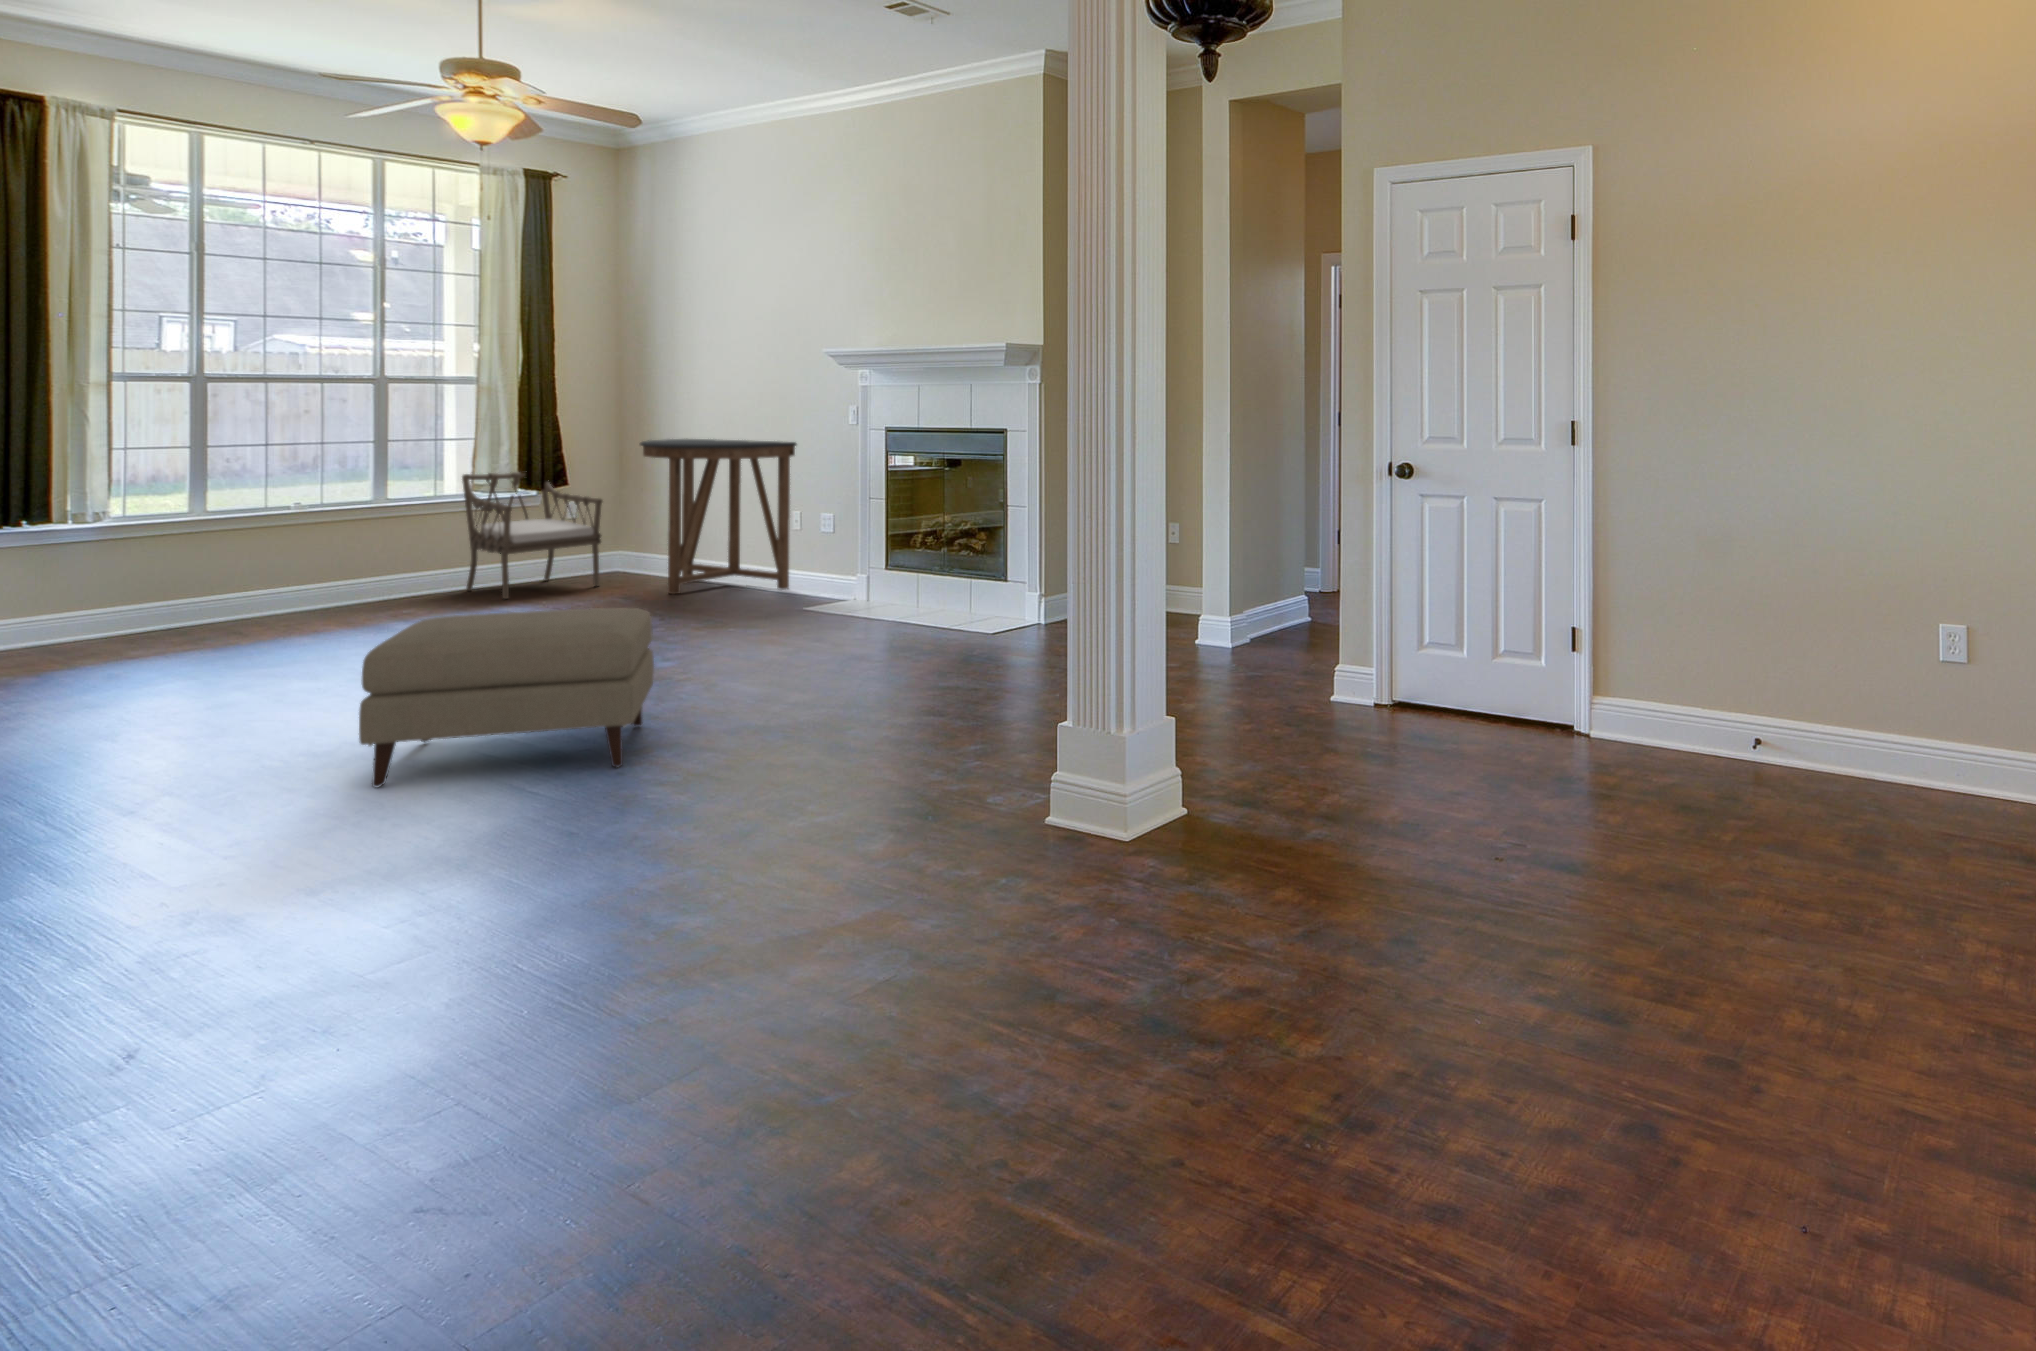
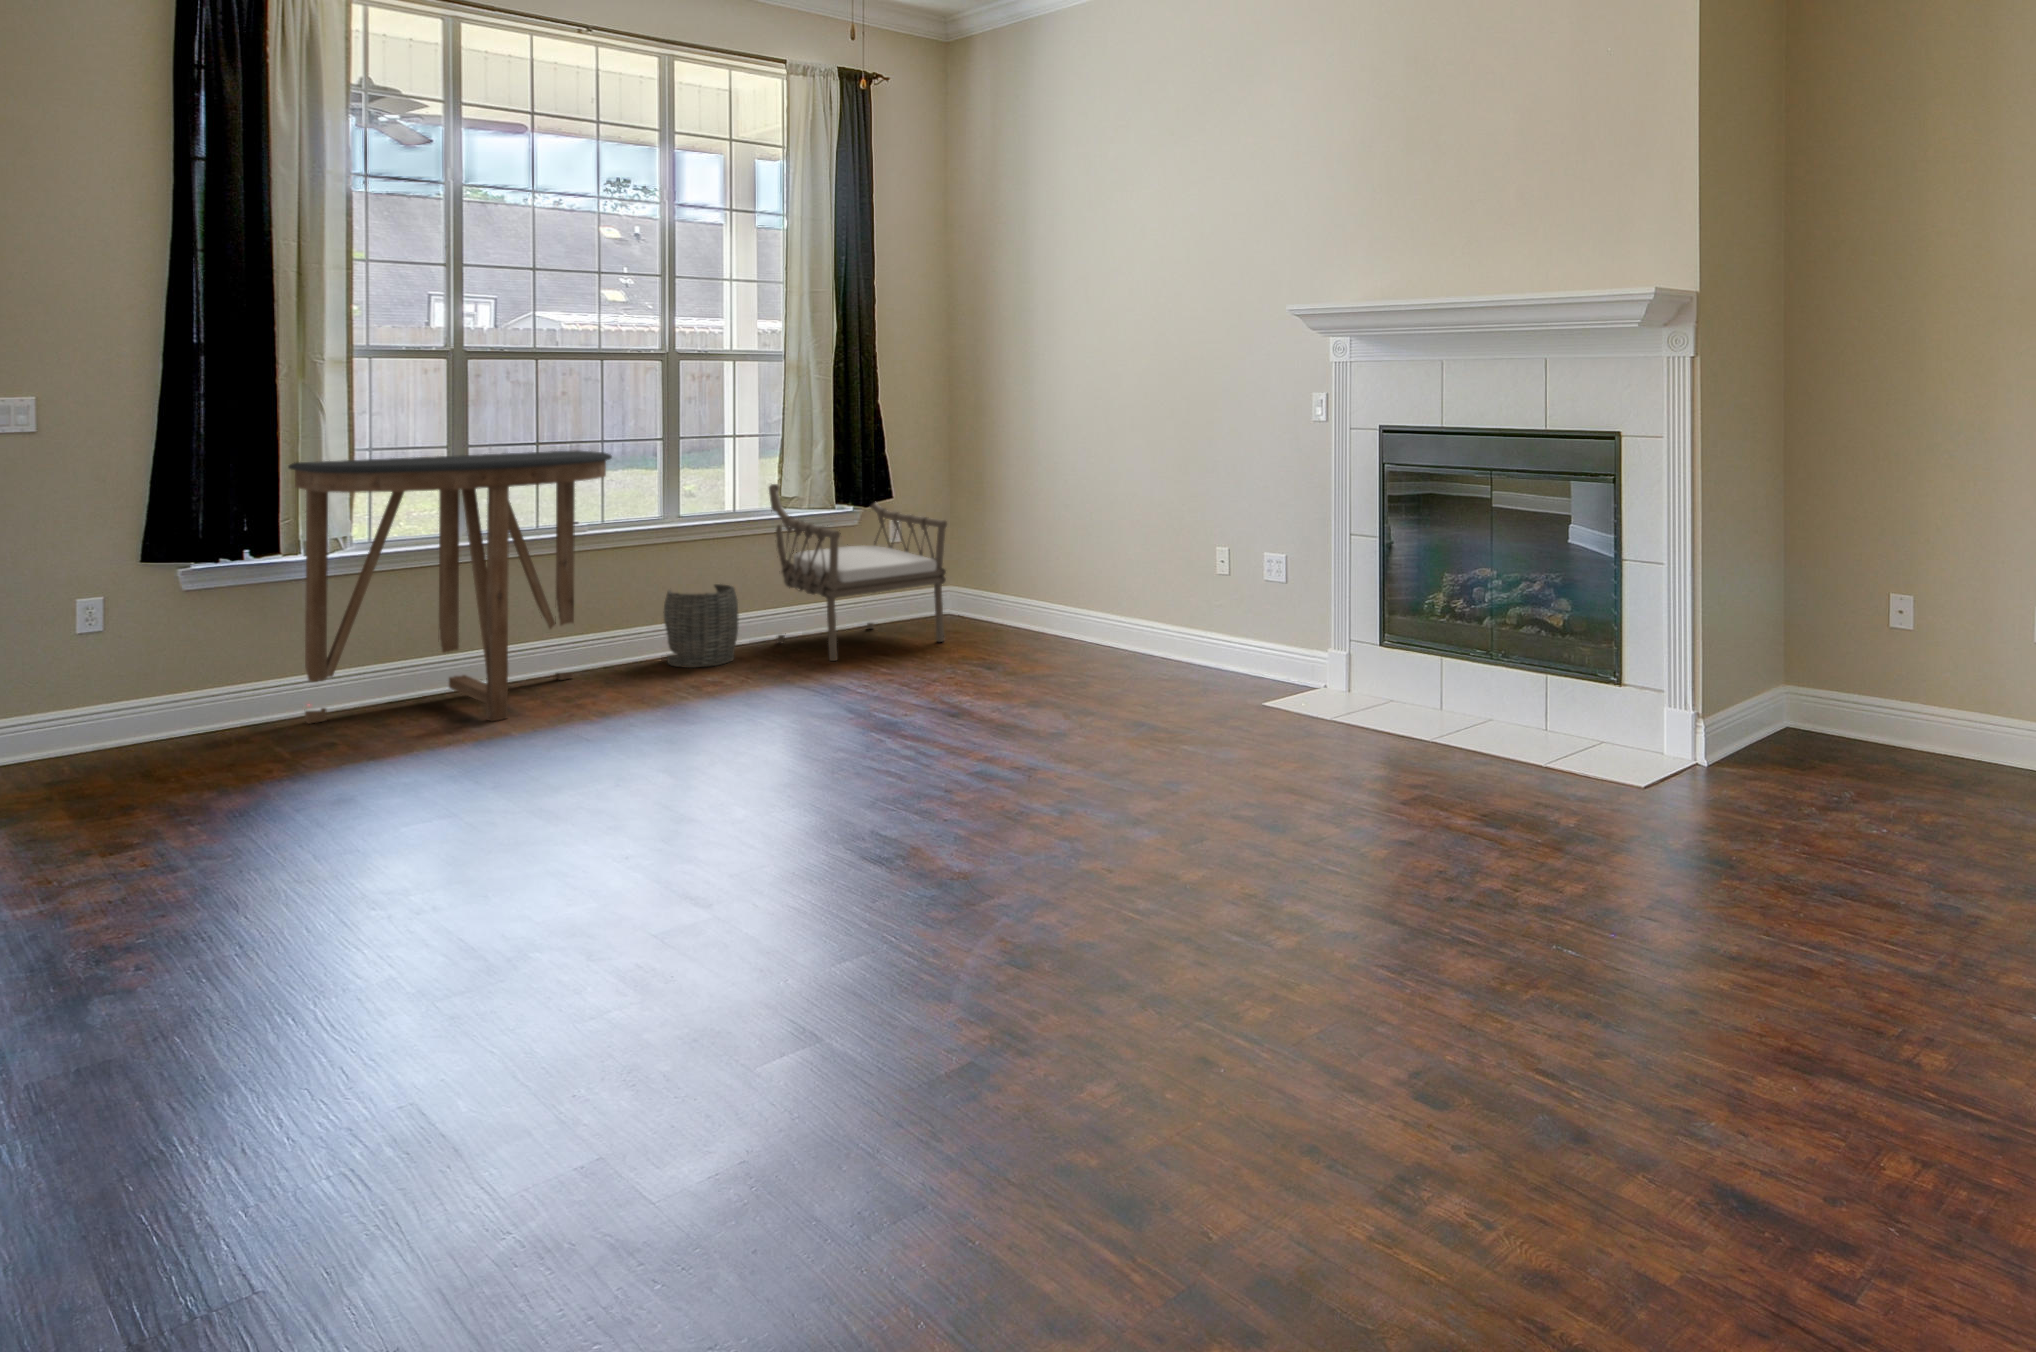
console table: present [640,439,797,595] -> present [288,450,612,724]
woven basket: none [370,547,431,607] -> present [664,584,738,668]
ottoman: present [359,608,654,788] -> none [778,788,1344,1241]

